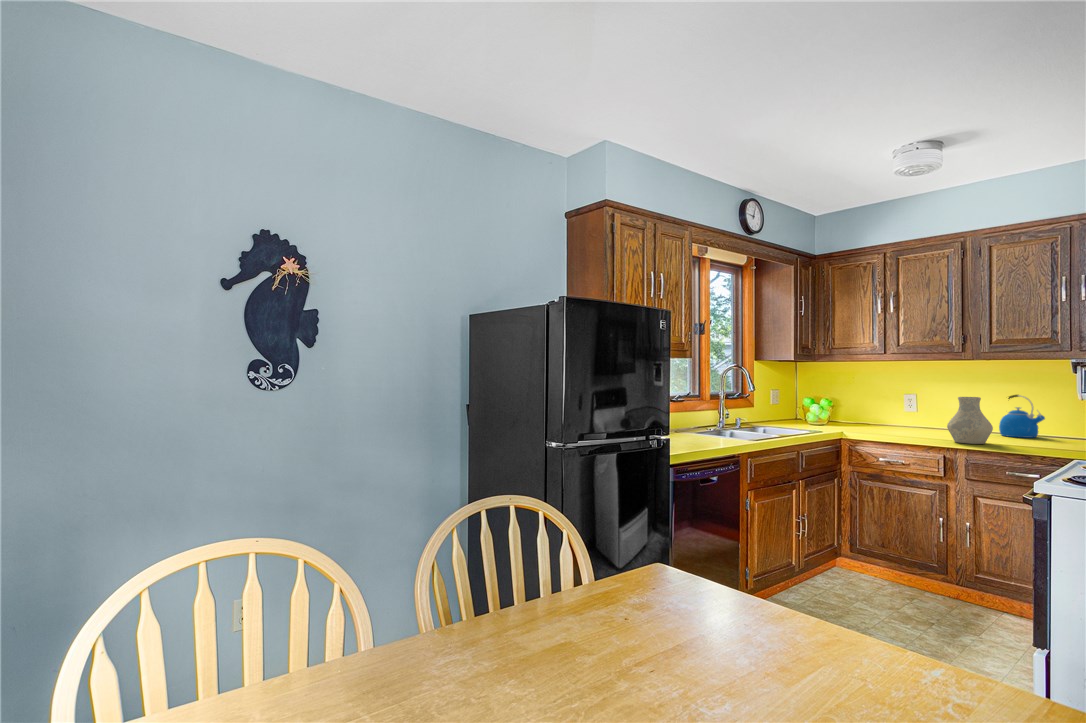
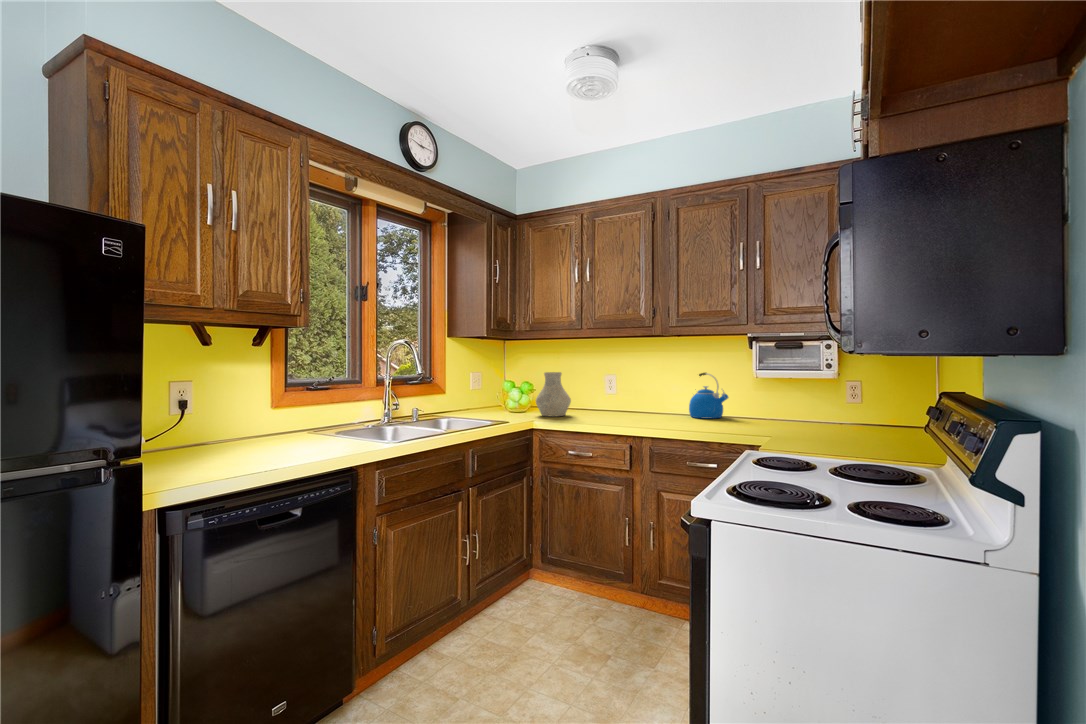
vase: present [947,397,993,444] -> present [536,372,571,417]

